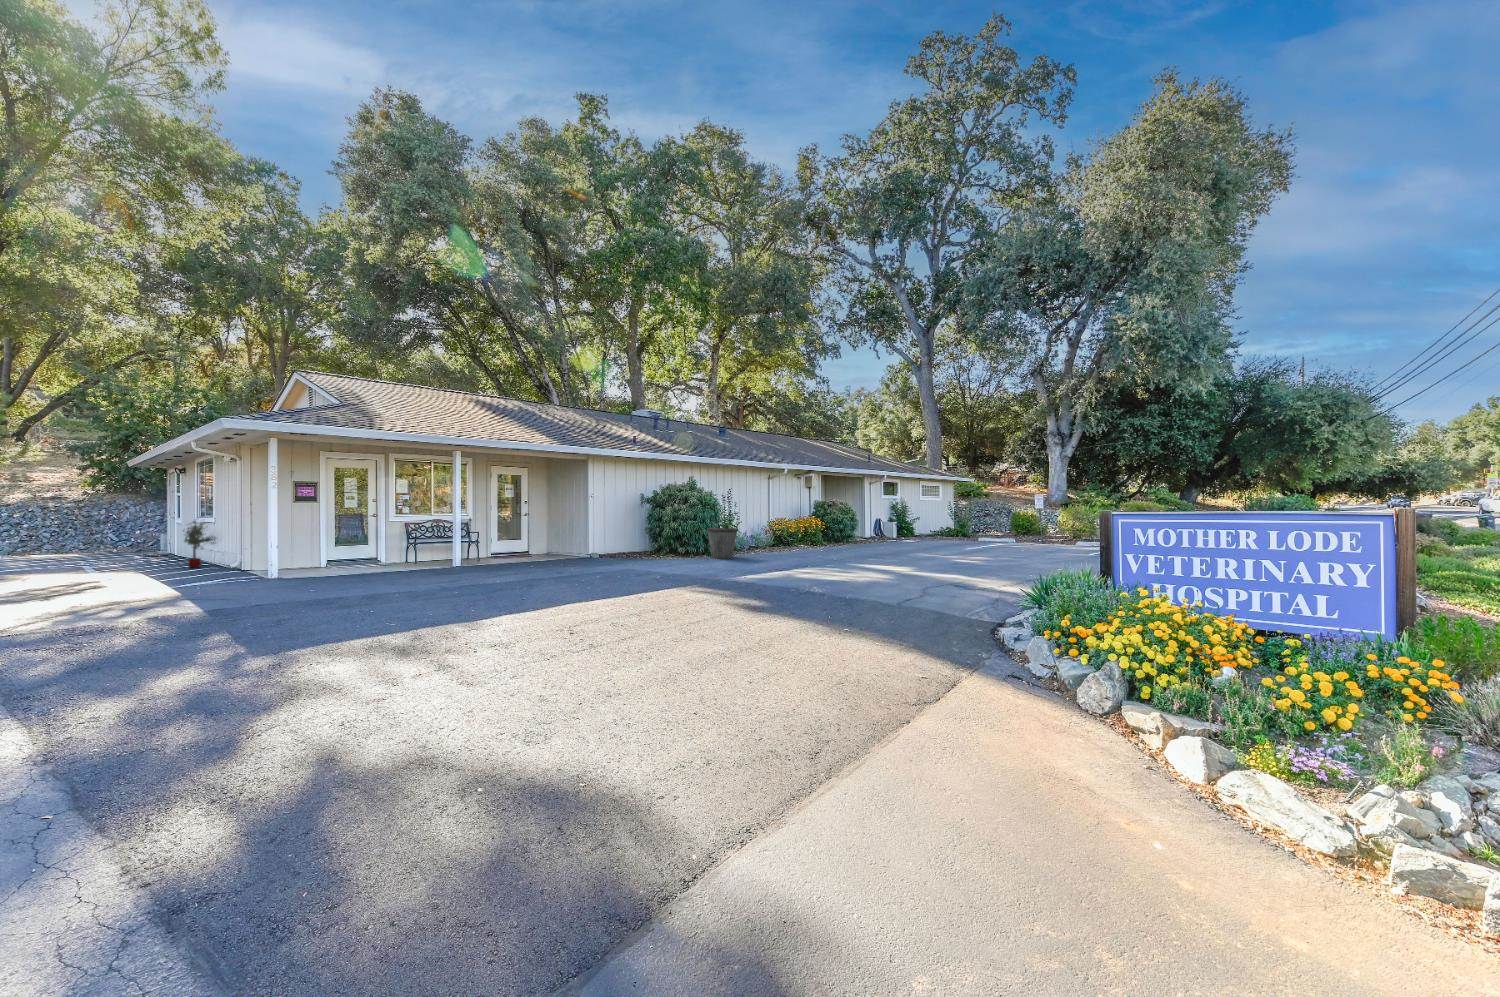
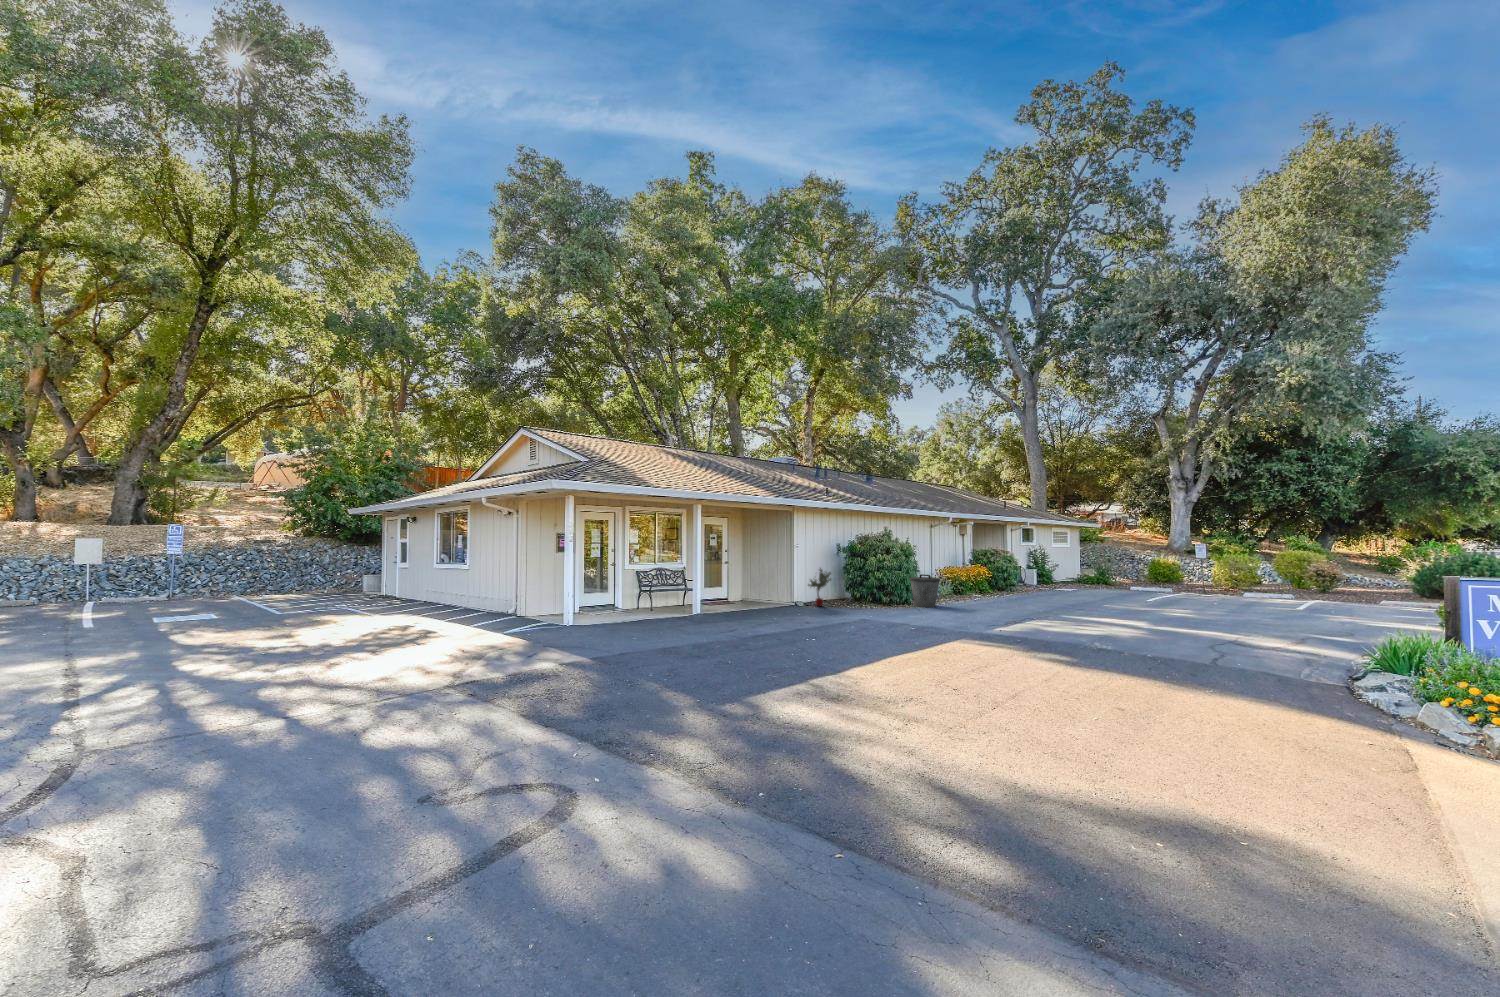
potted tree: present [183,520,217,568] -> present [808,568,831,606]

